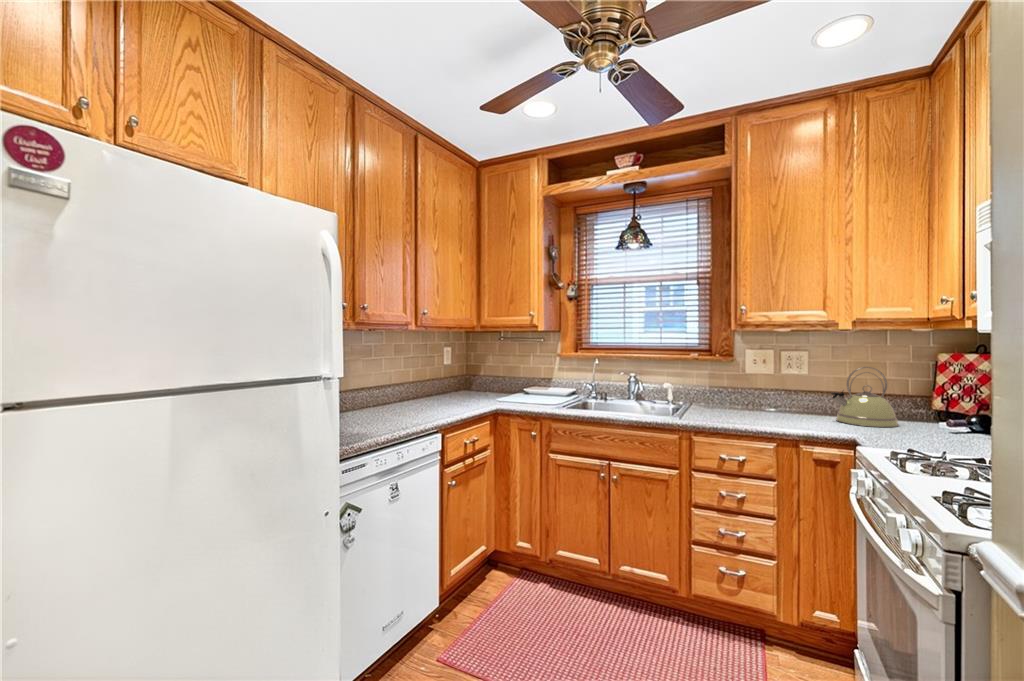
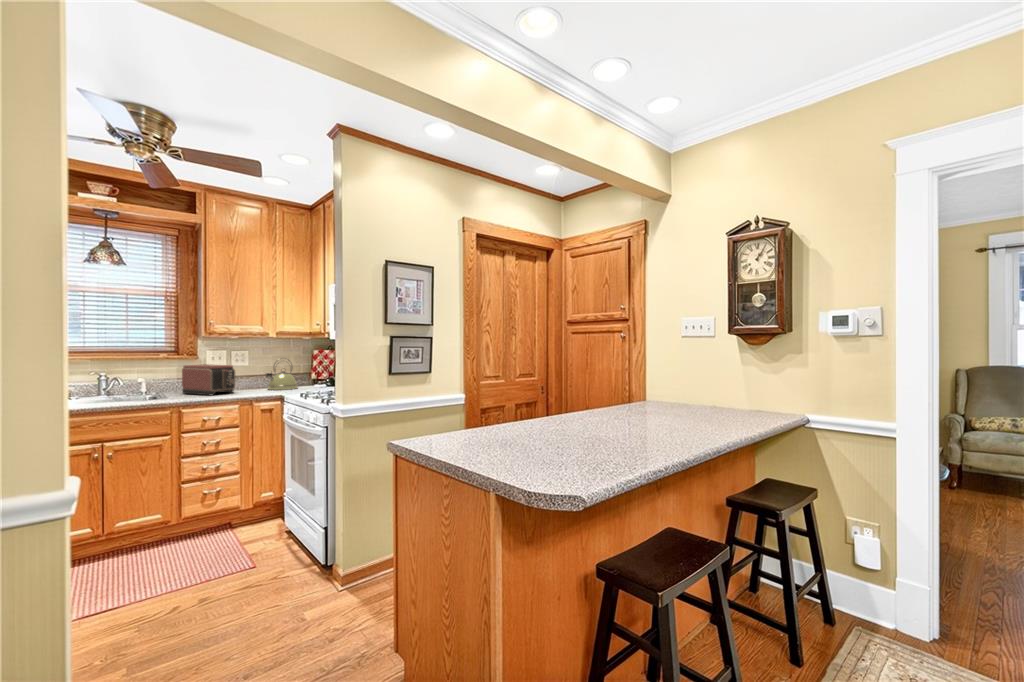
toaster: none [709,370,778,419] -> present [182,364,235,395]

